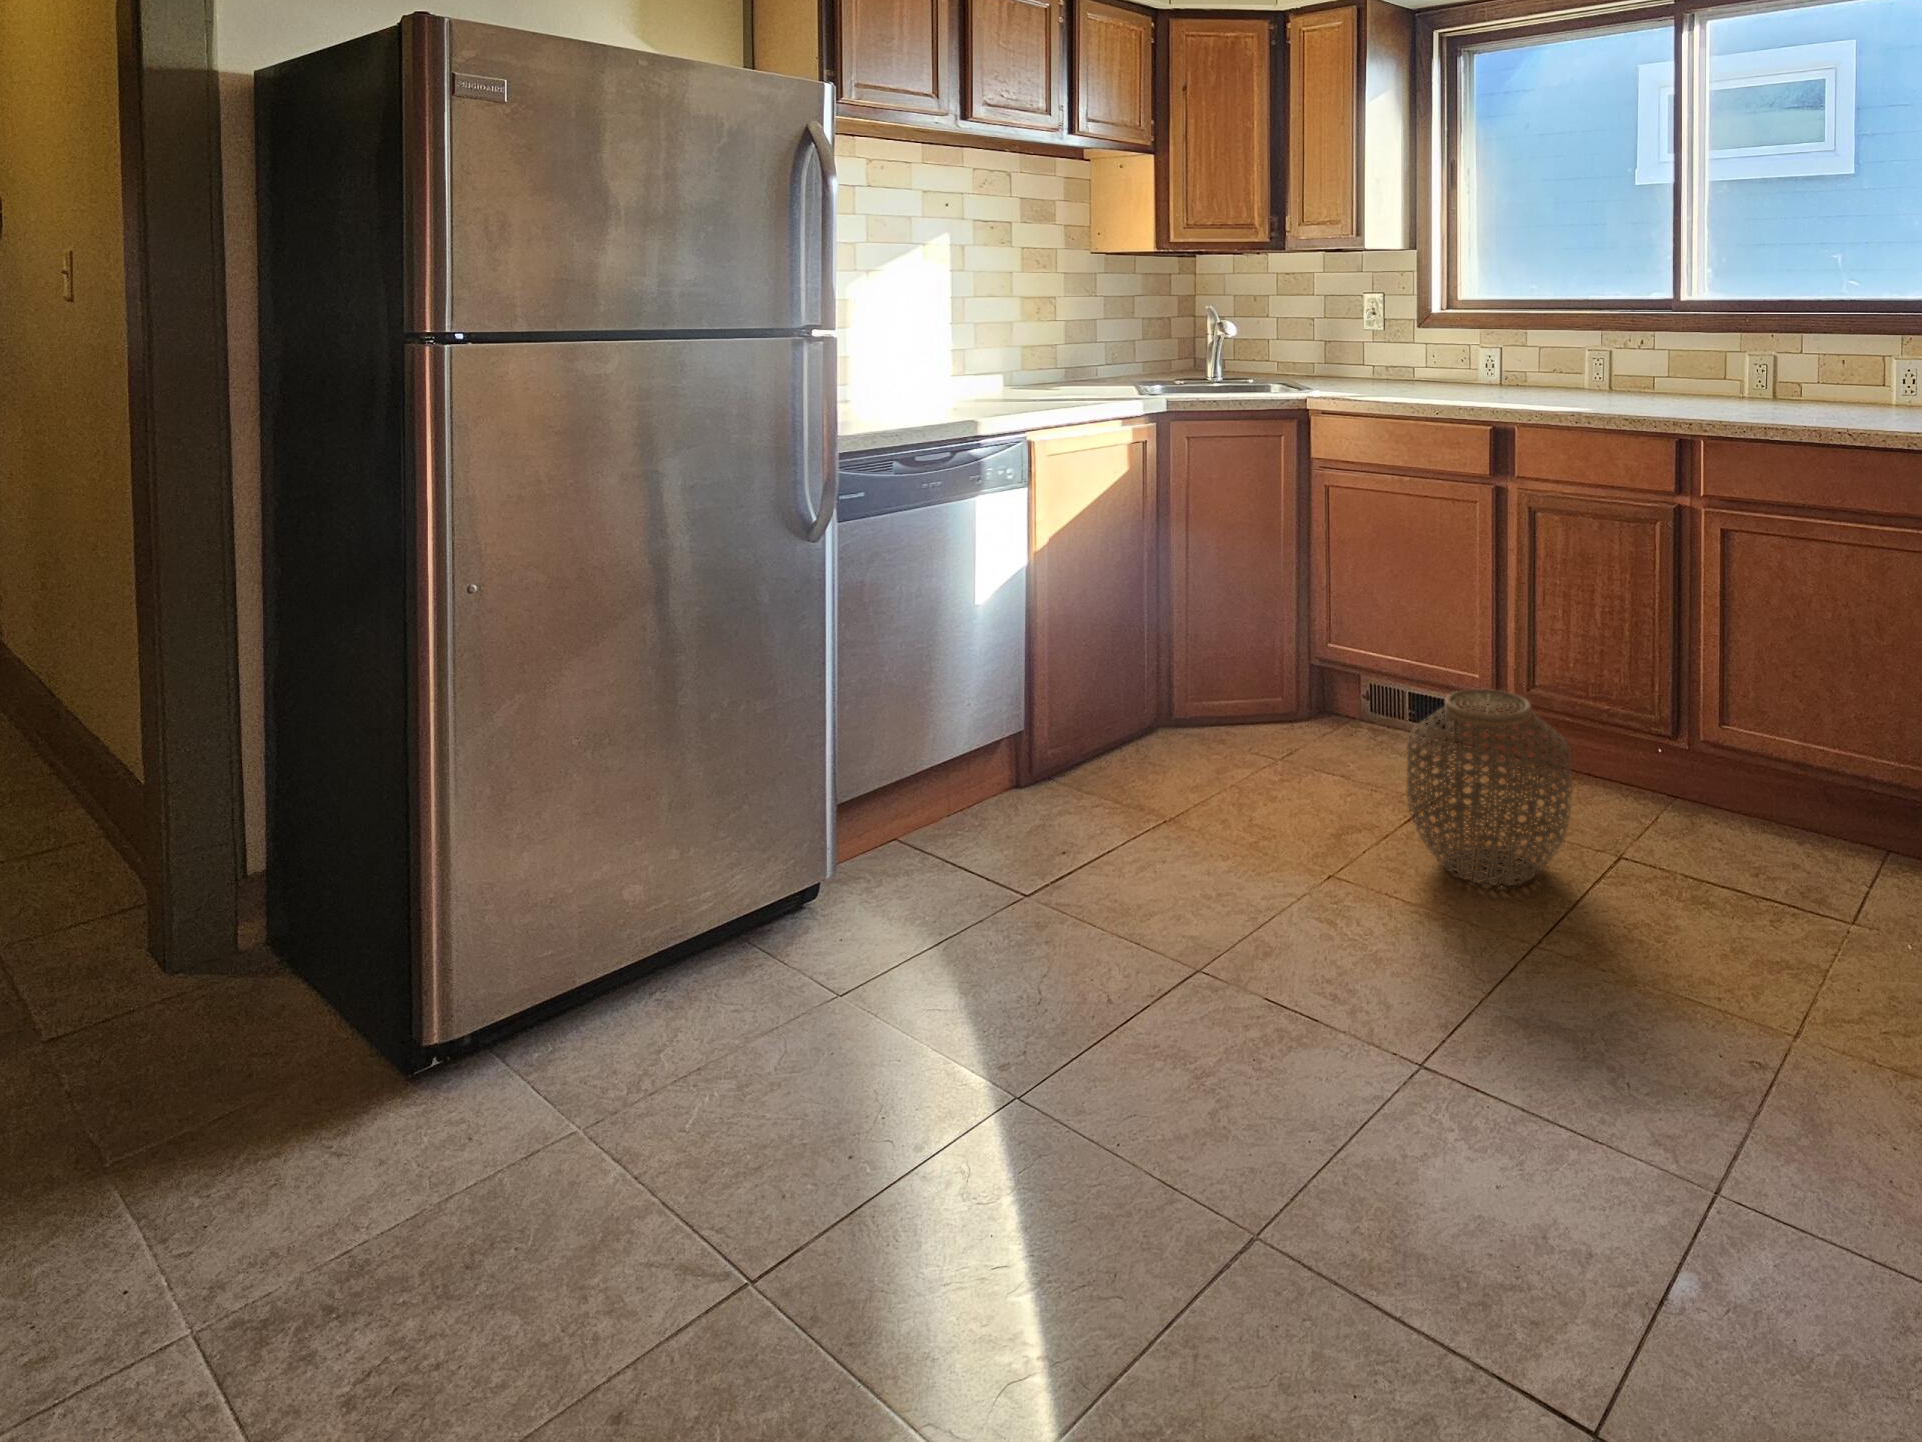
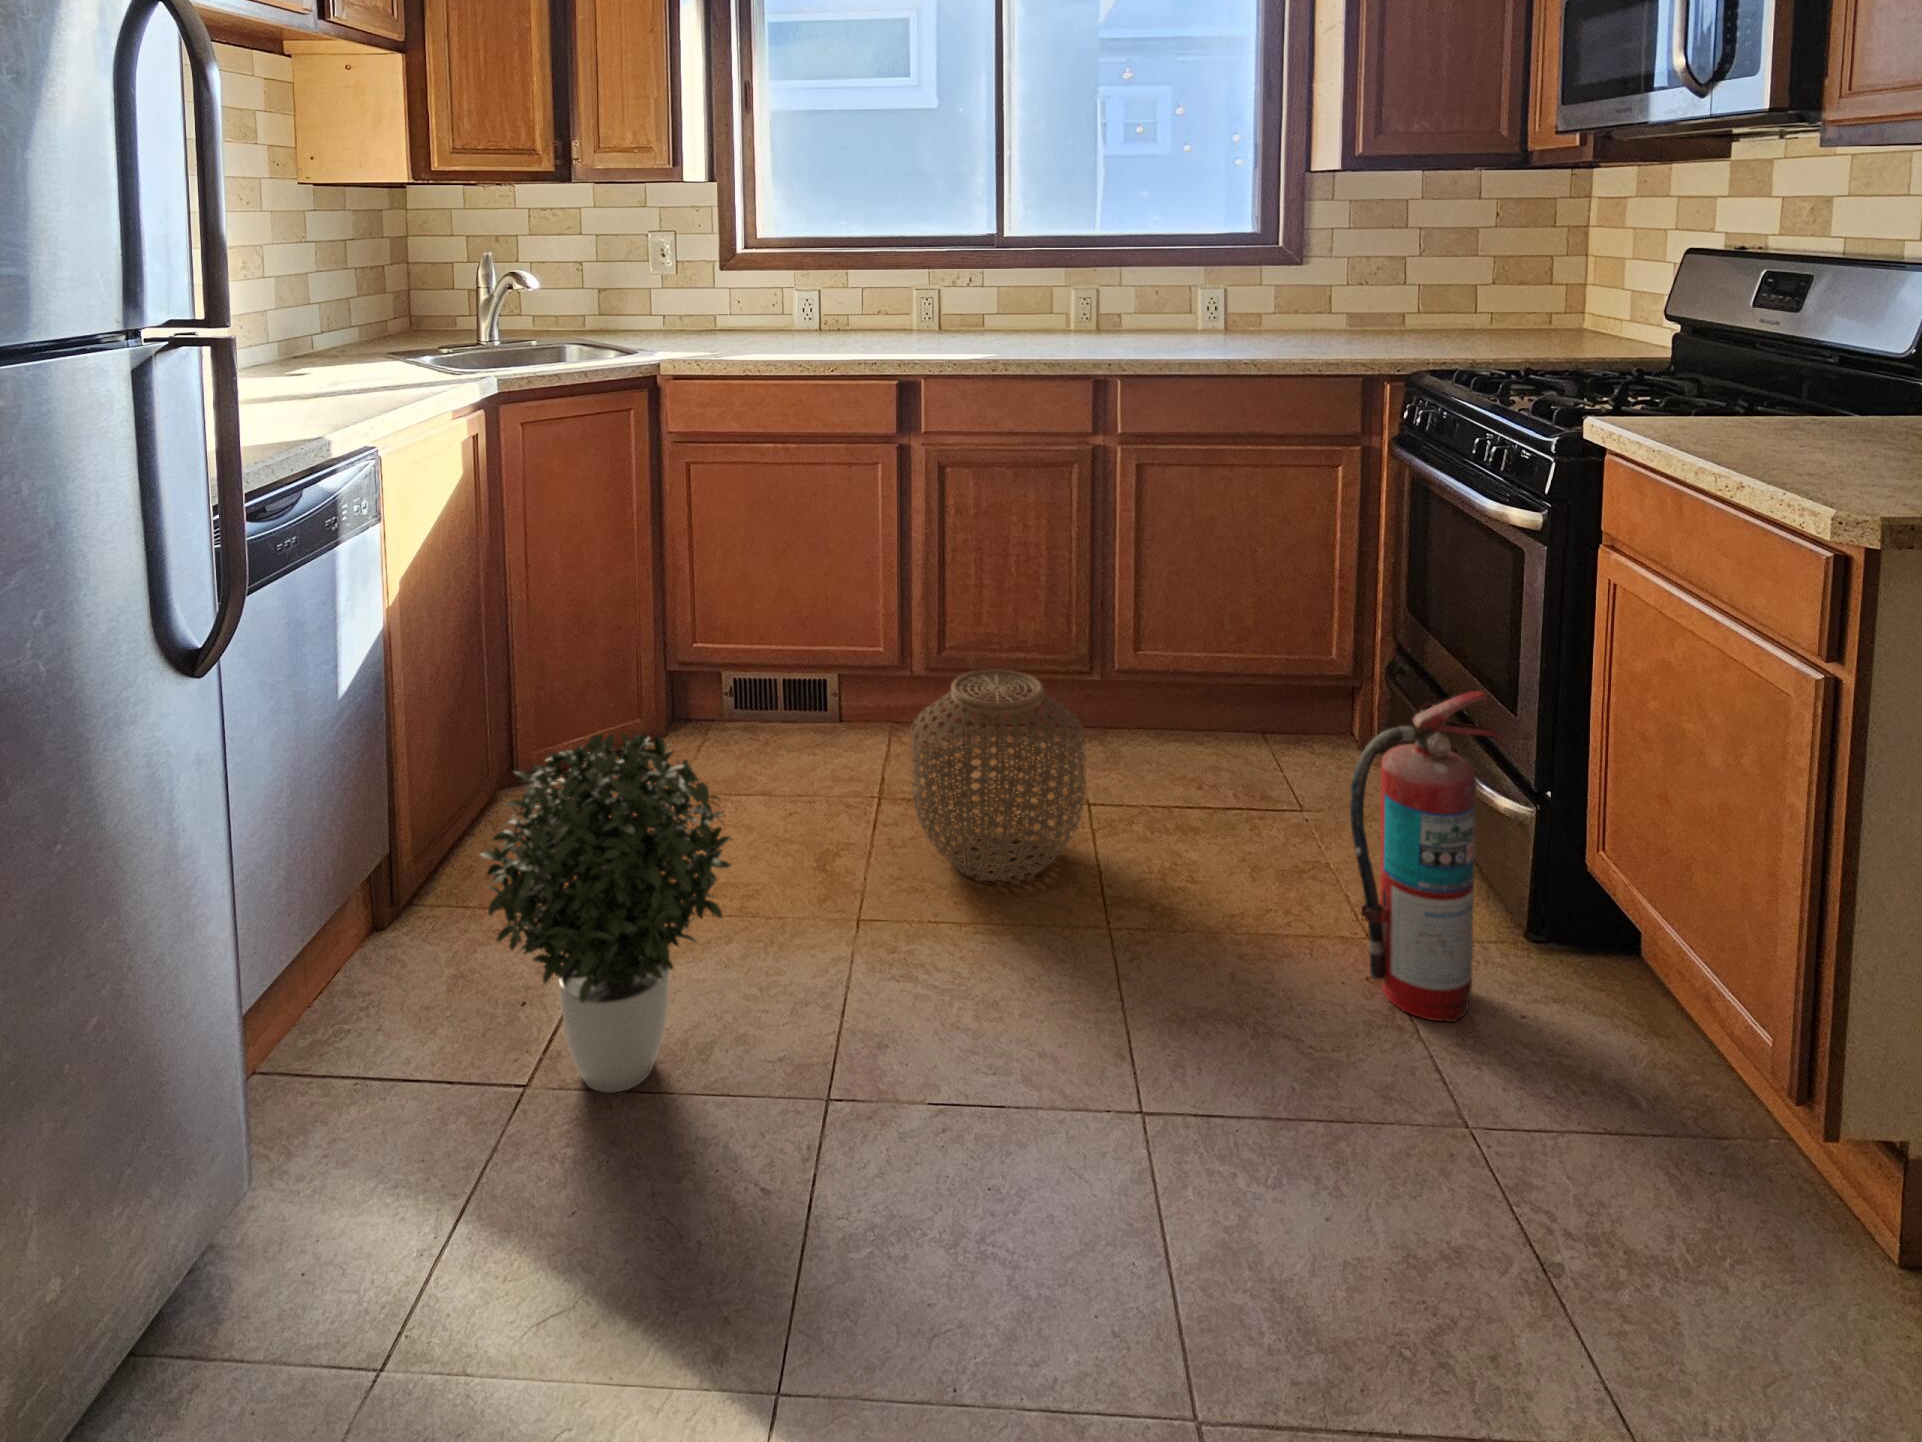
potted plant: none [994,649,1173,915] -> present [481,731,731,1093]
fire extinguisher: none [1707,769,1884,1116] -> present [1350,691,1504,1022]

